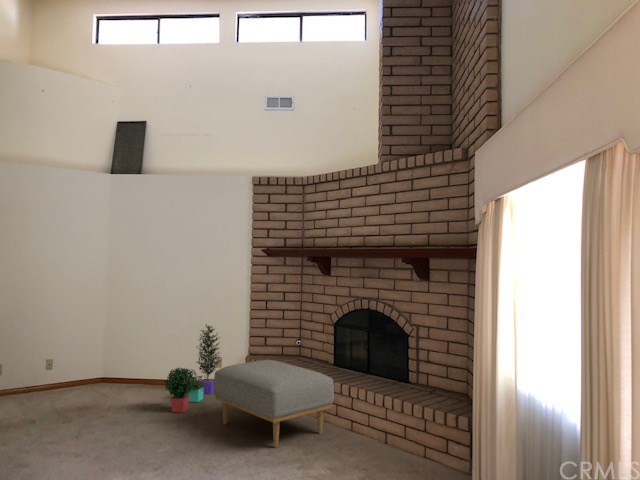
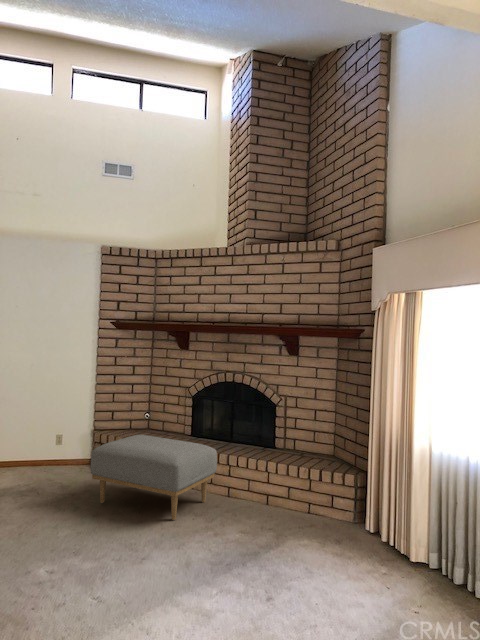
potted plant: present [164,324,221,413] -> none [23,400,69,497]

